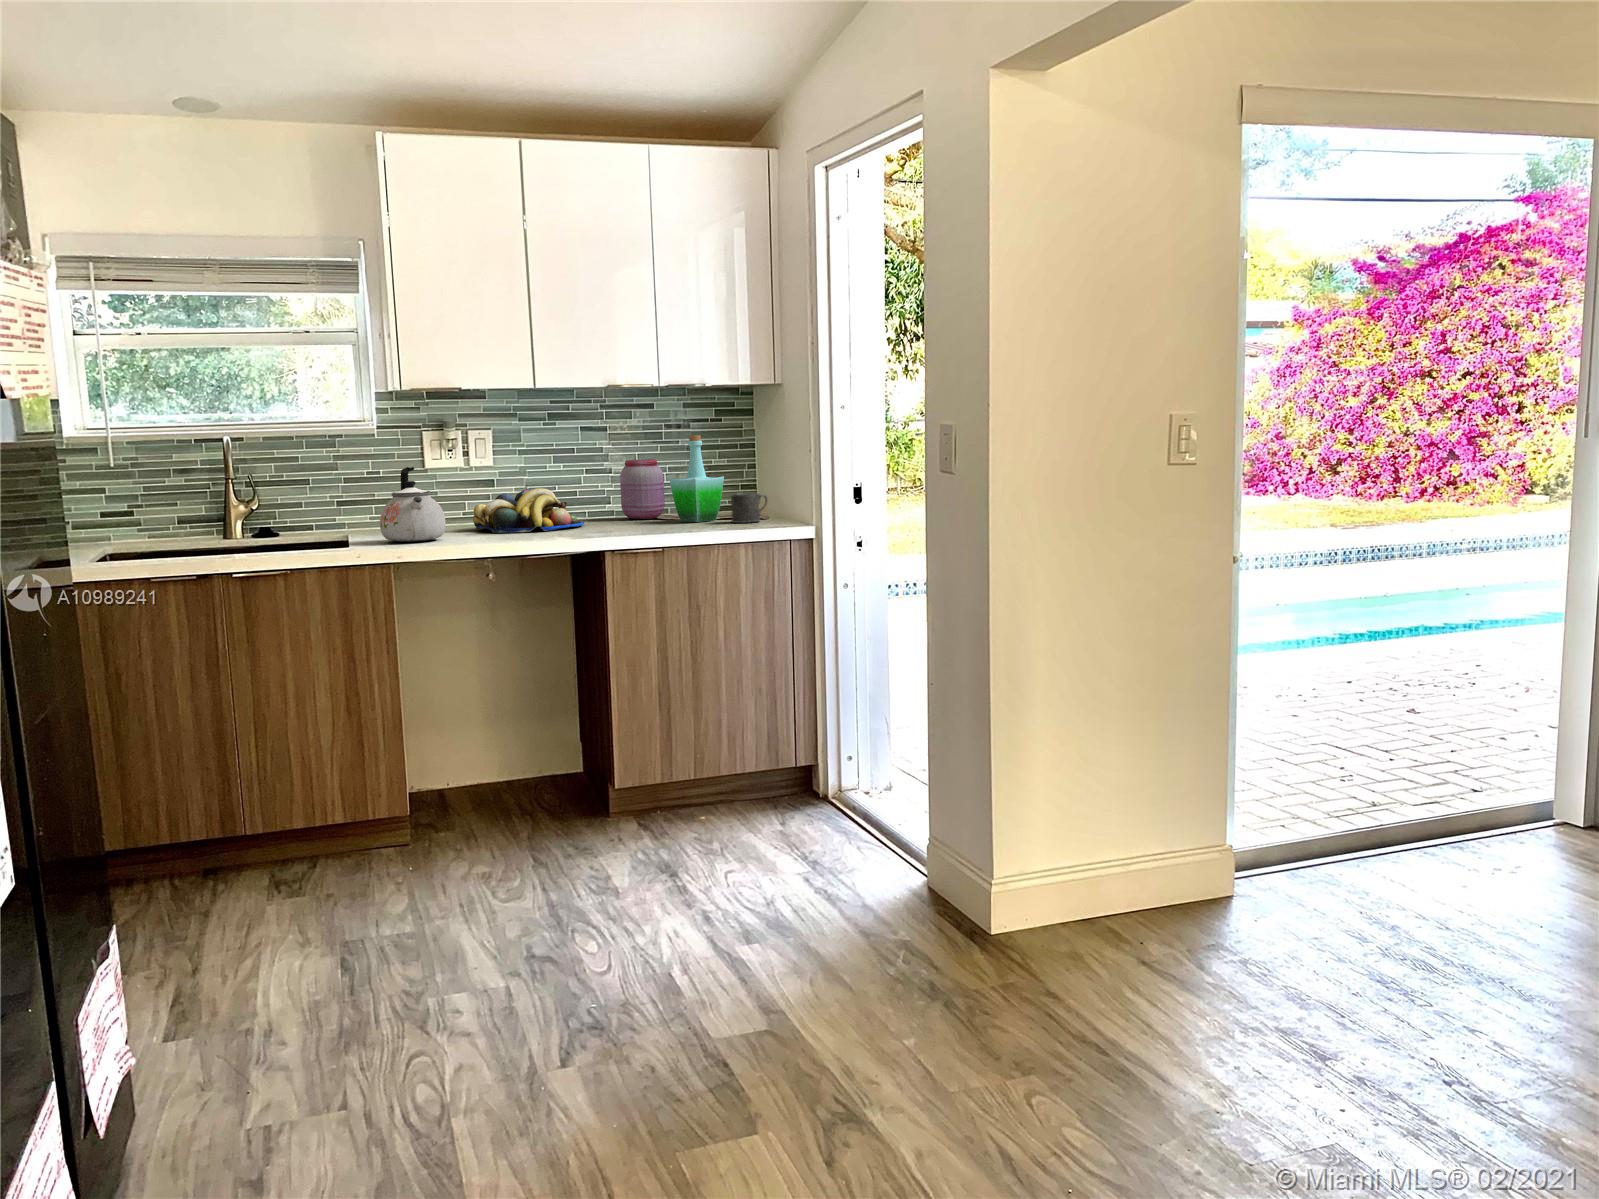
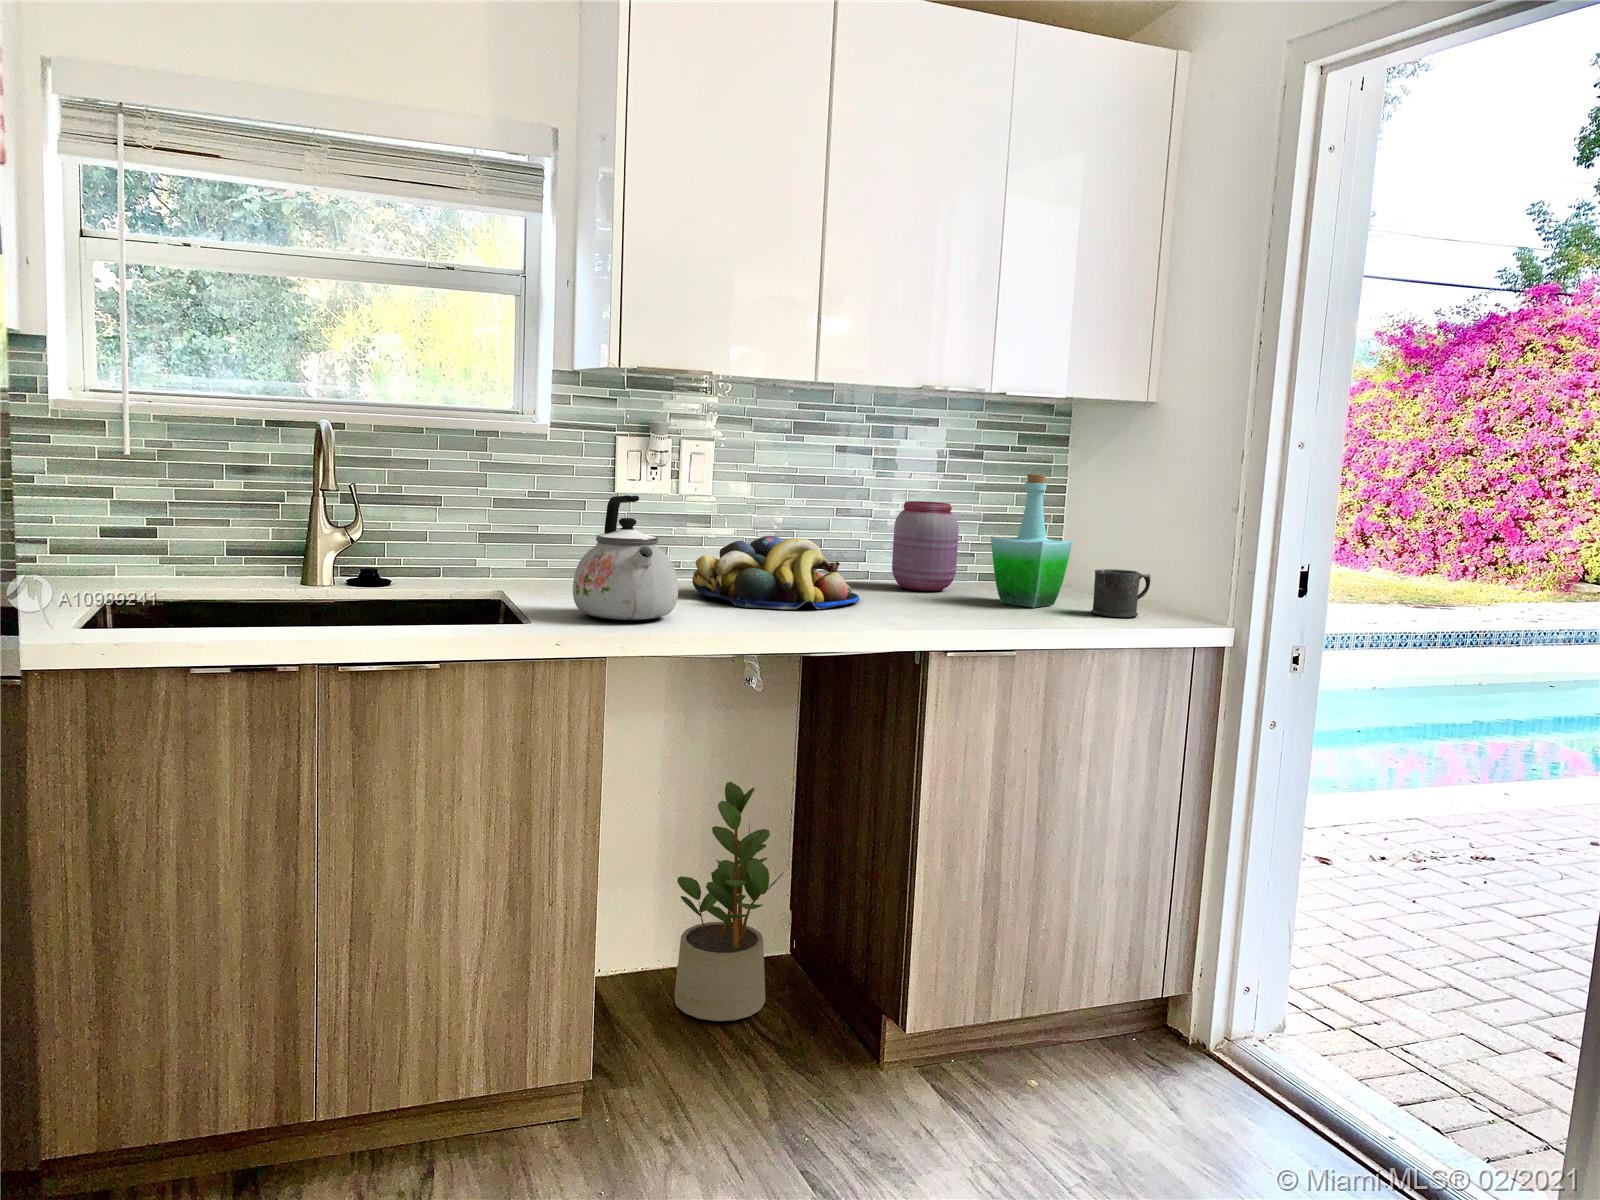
potted plant: none [485,650,550,804] -> present [674,782,784,1021]

